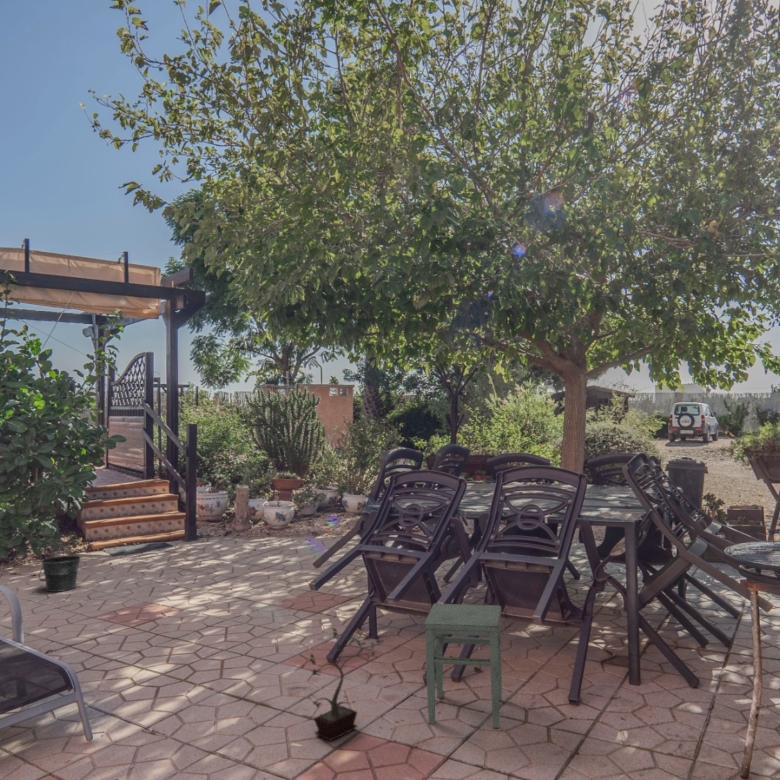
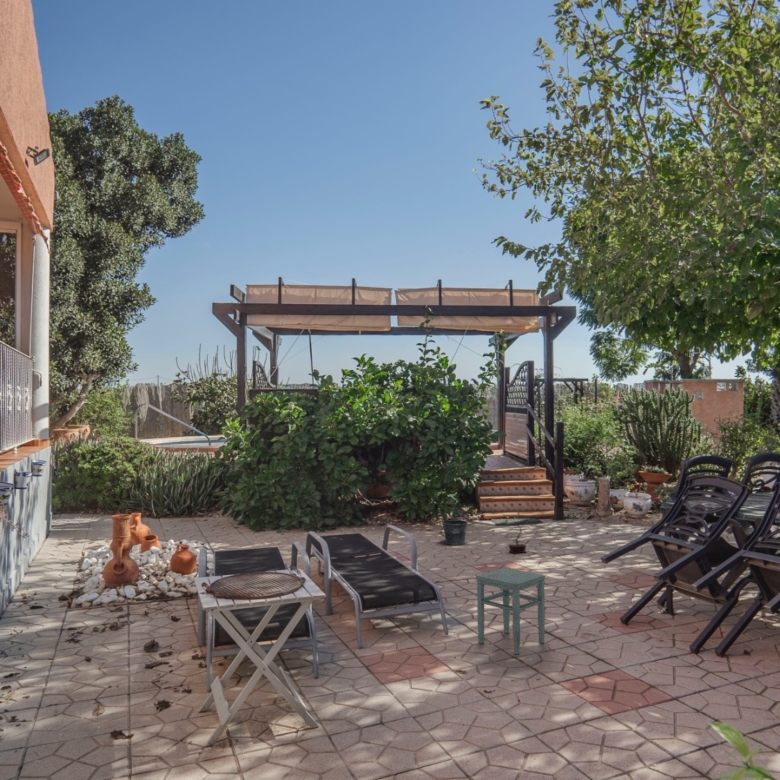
stool: present [423,604,502,728] -> present [476,567,545,654]
potted plant: present [310,628,383,741] -> present [506,512,535,553]

